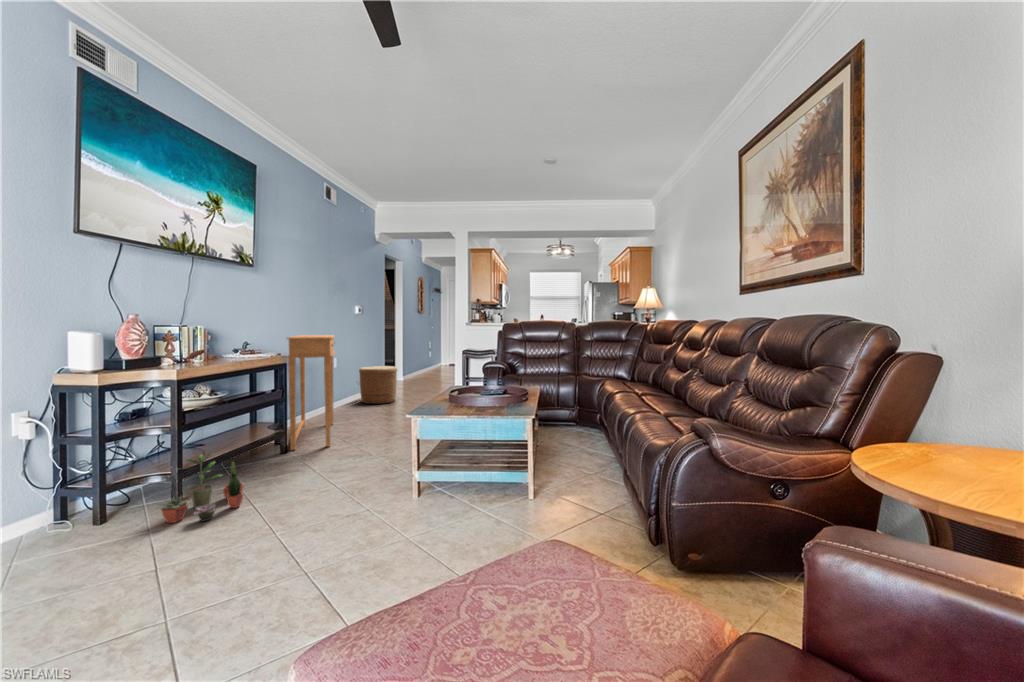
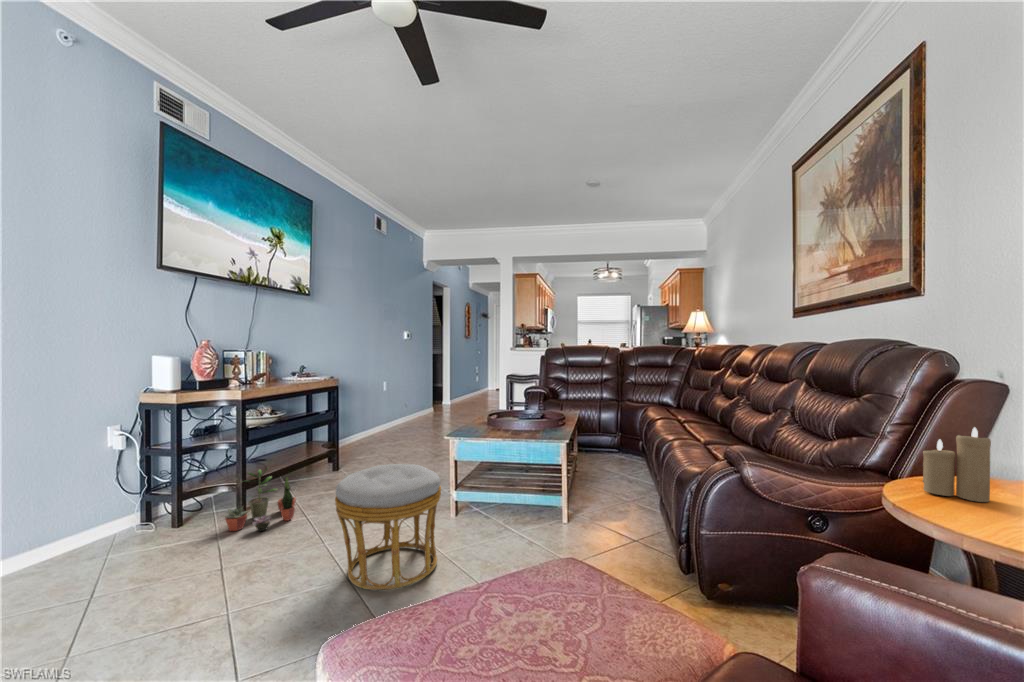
side table: present [287,335,335,450] -> none [337,359,381,469]
woven basket: present [359,366,397,404] -> none [404,389,441,426]
candle: none [888,394,954,465] -> present [923,427,991,502]
ottoman: none [290,445,406,579] -> present [335,464,441,591]

